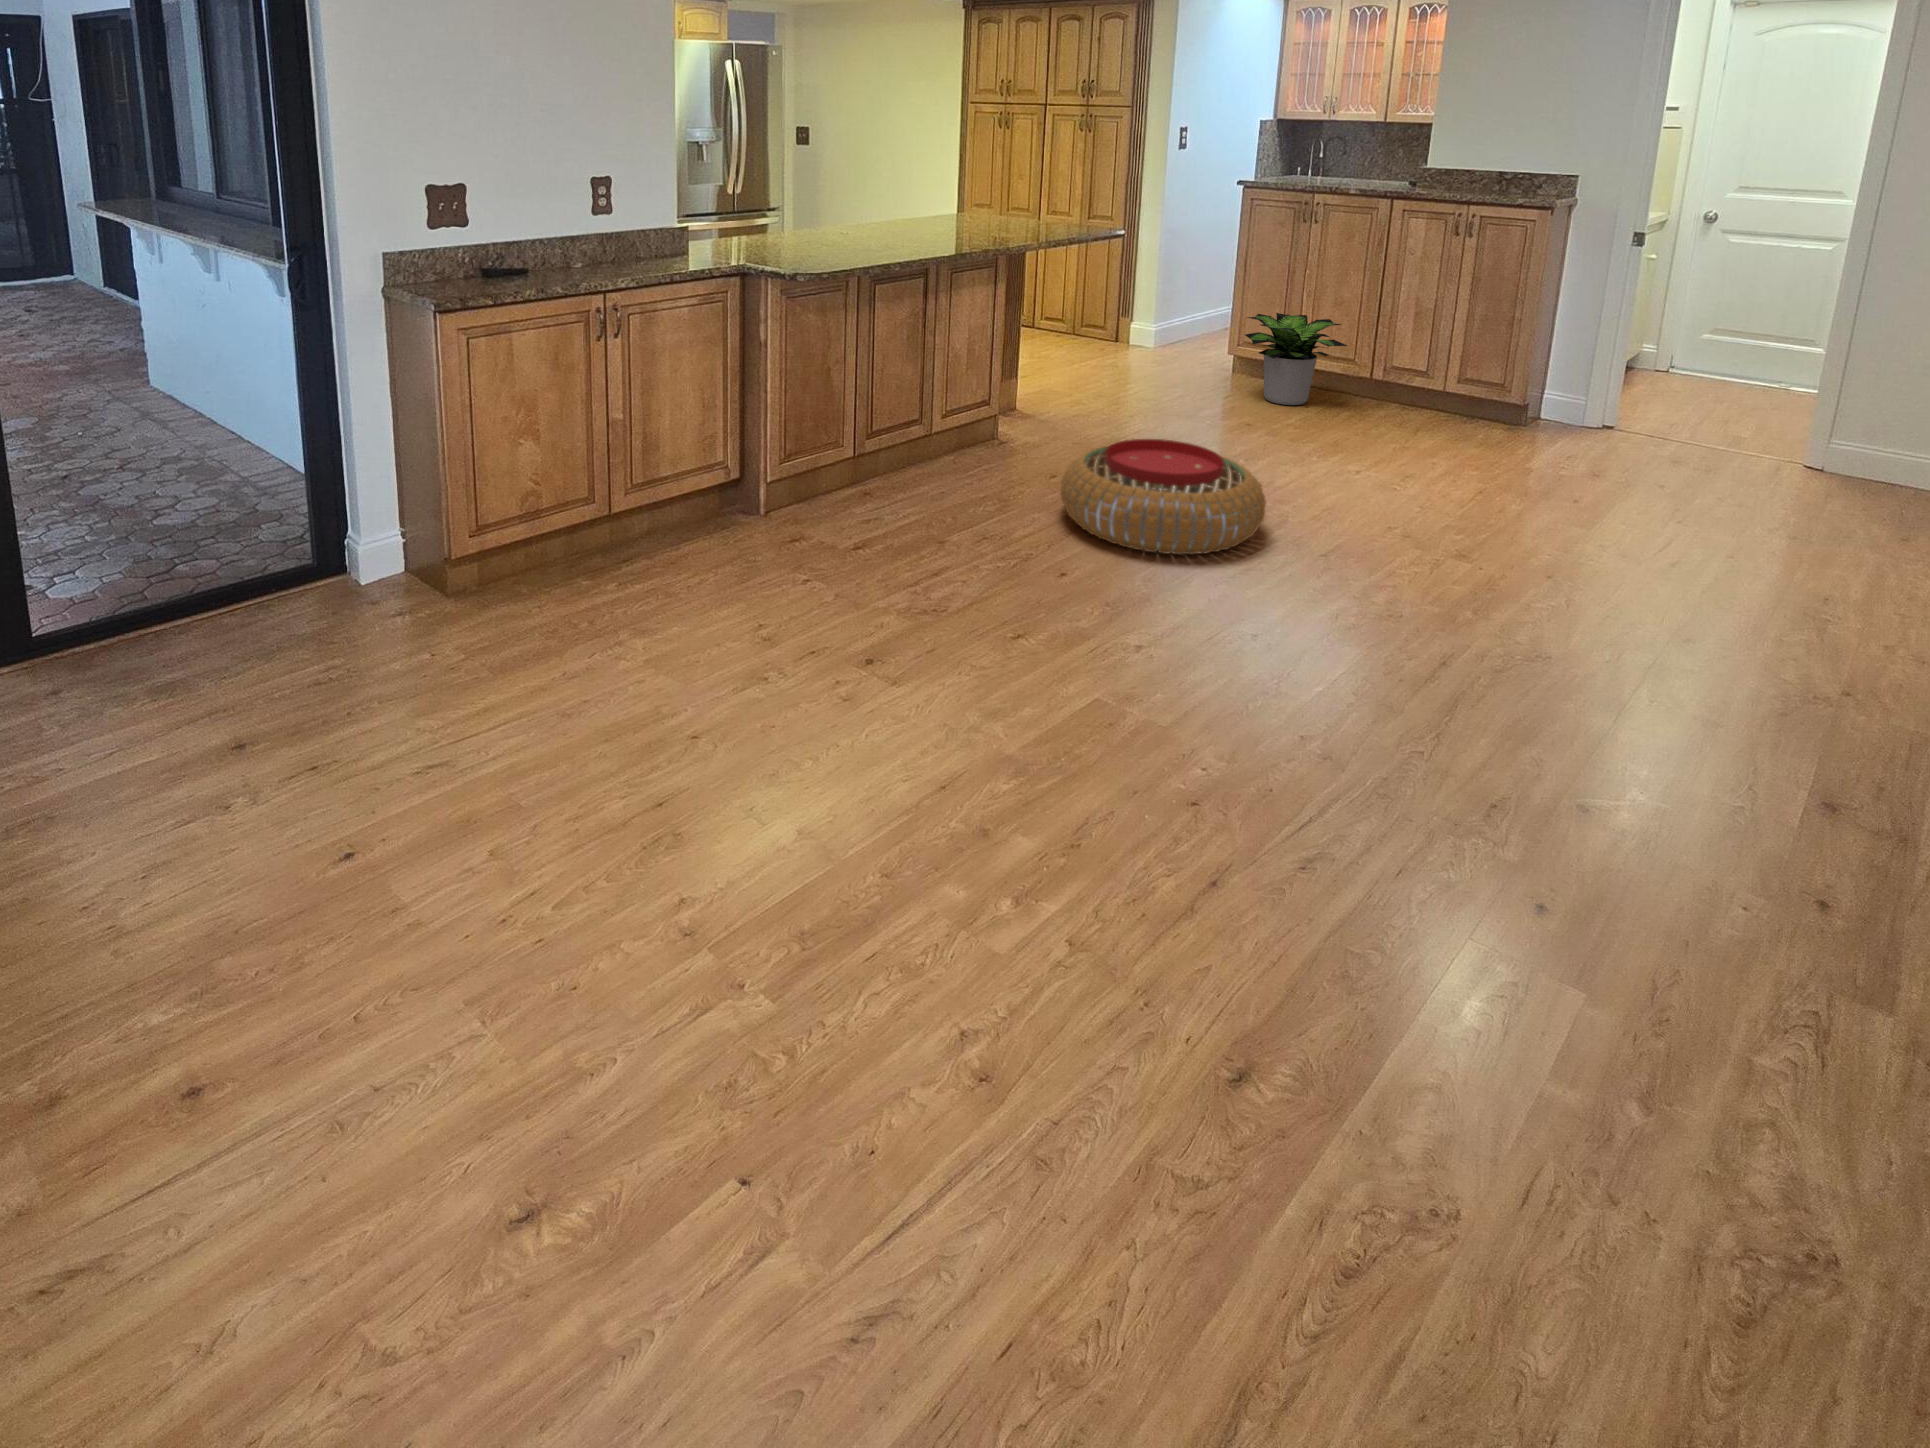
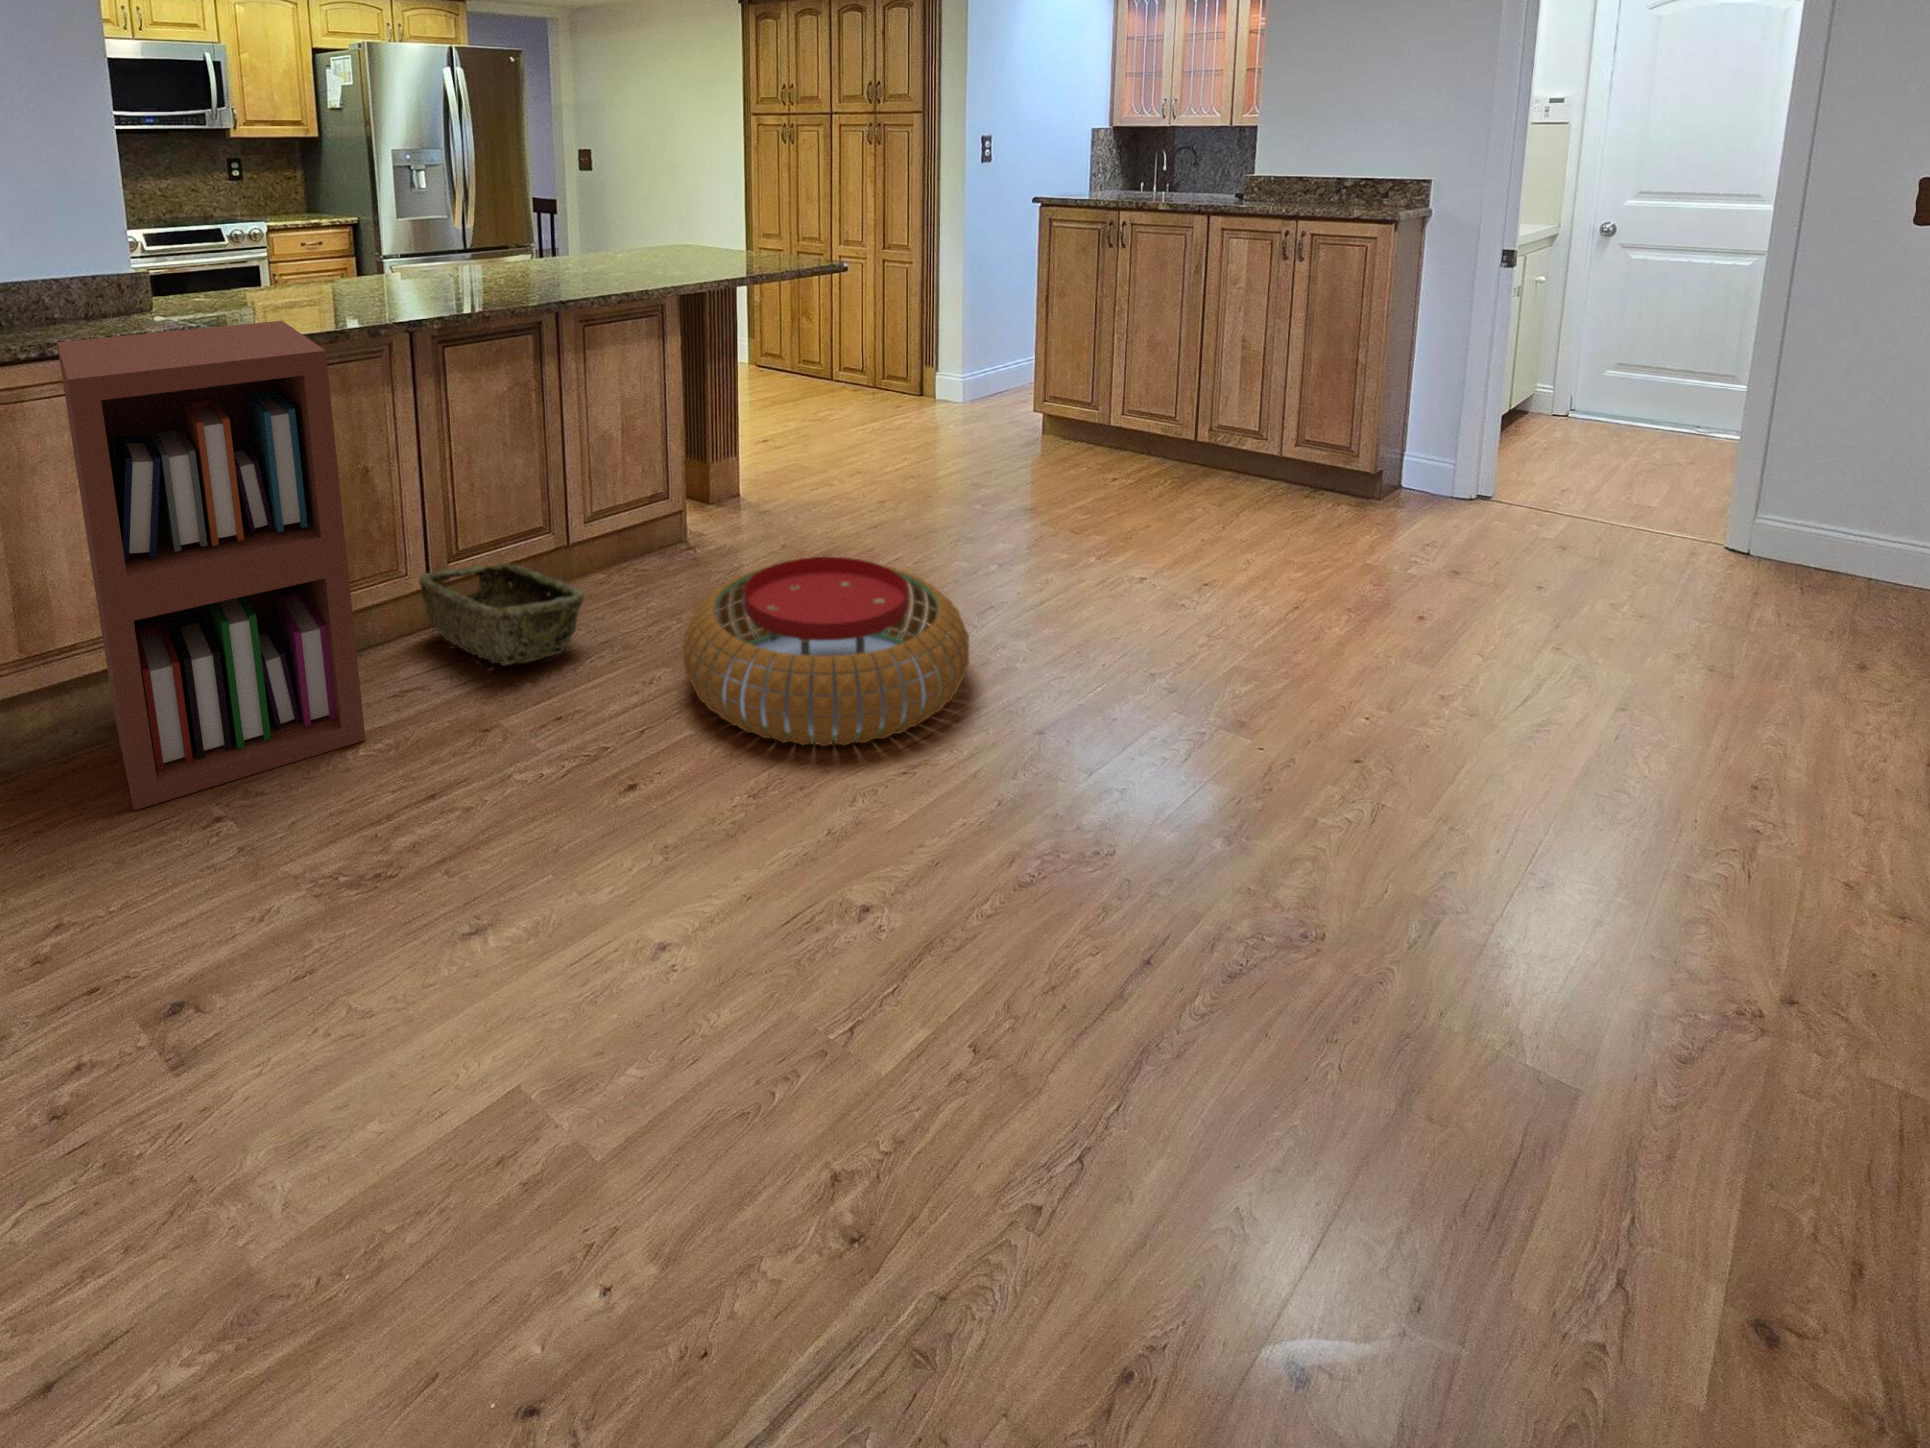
bookshelf: none [681,262,873,573] -> present [57,321,365,810]
potted plant: present [1245,313,1347,405] -> none [1038,359,1162,476]
woven basket: none [858,442,979,507] -> present [419,563,583,665]

